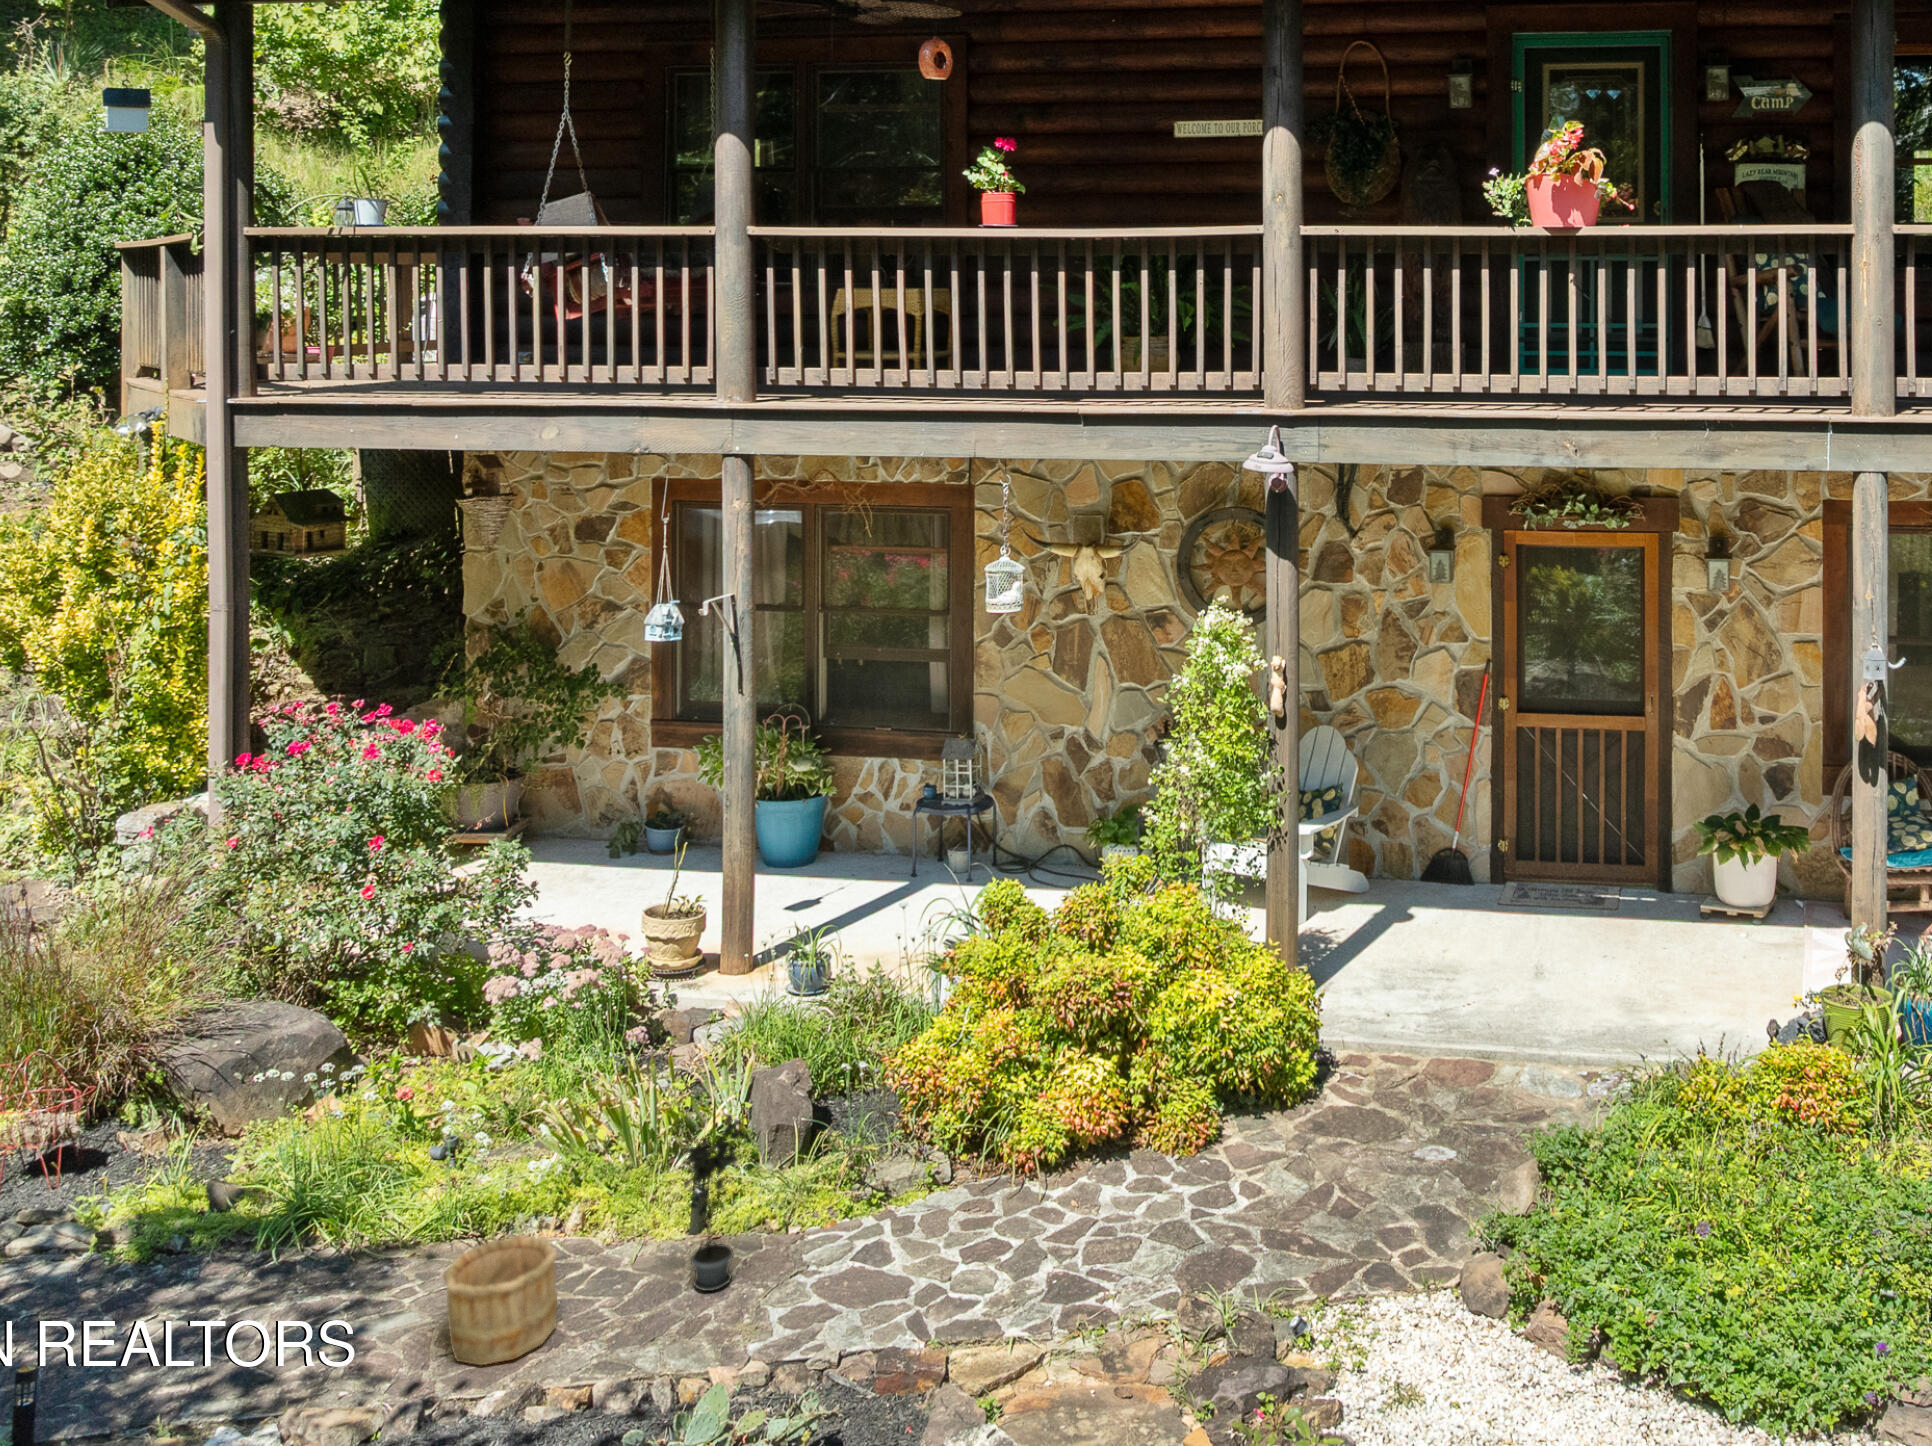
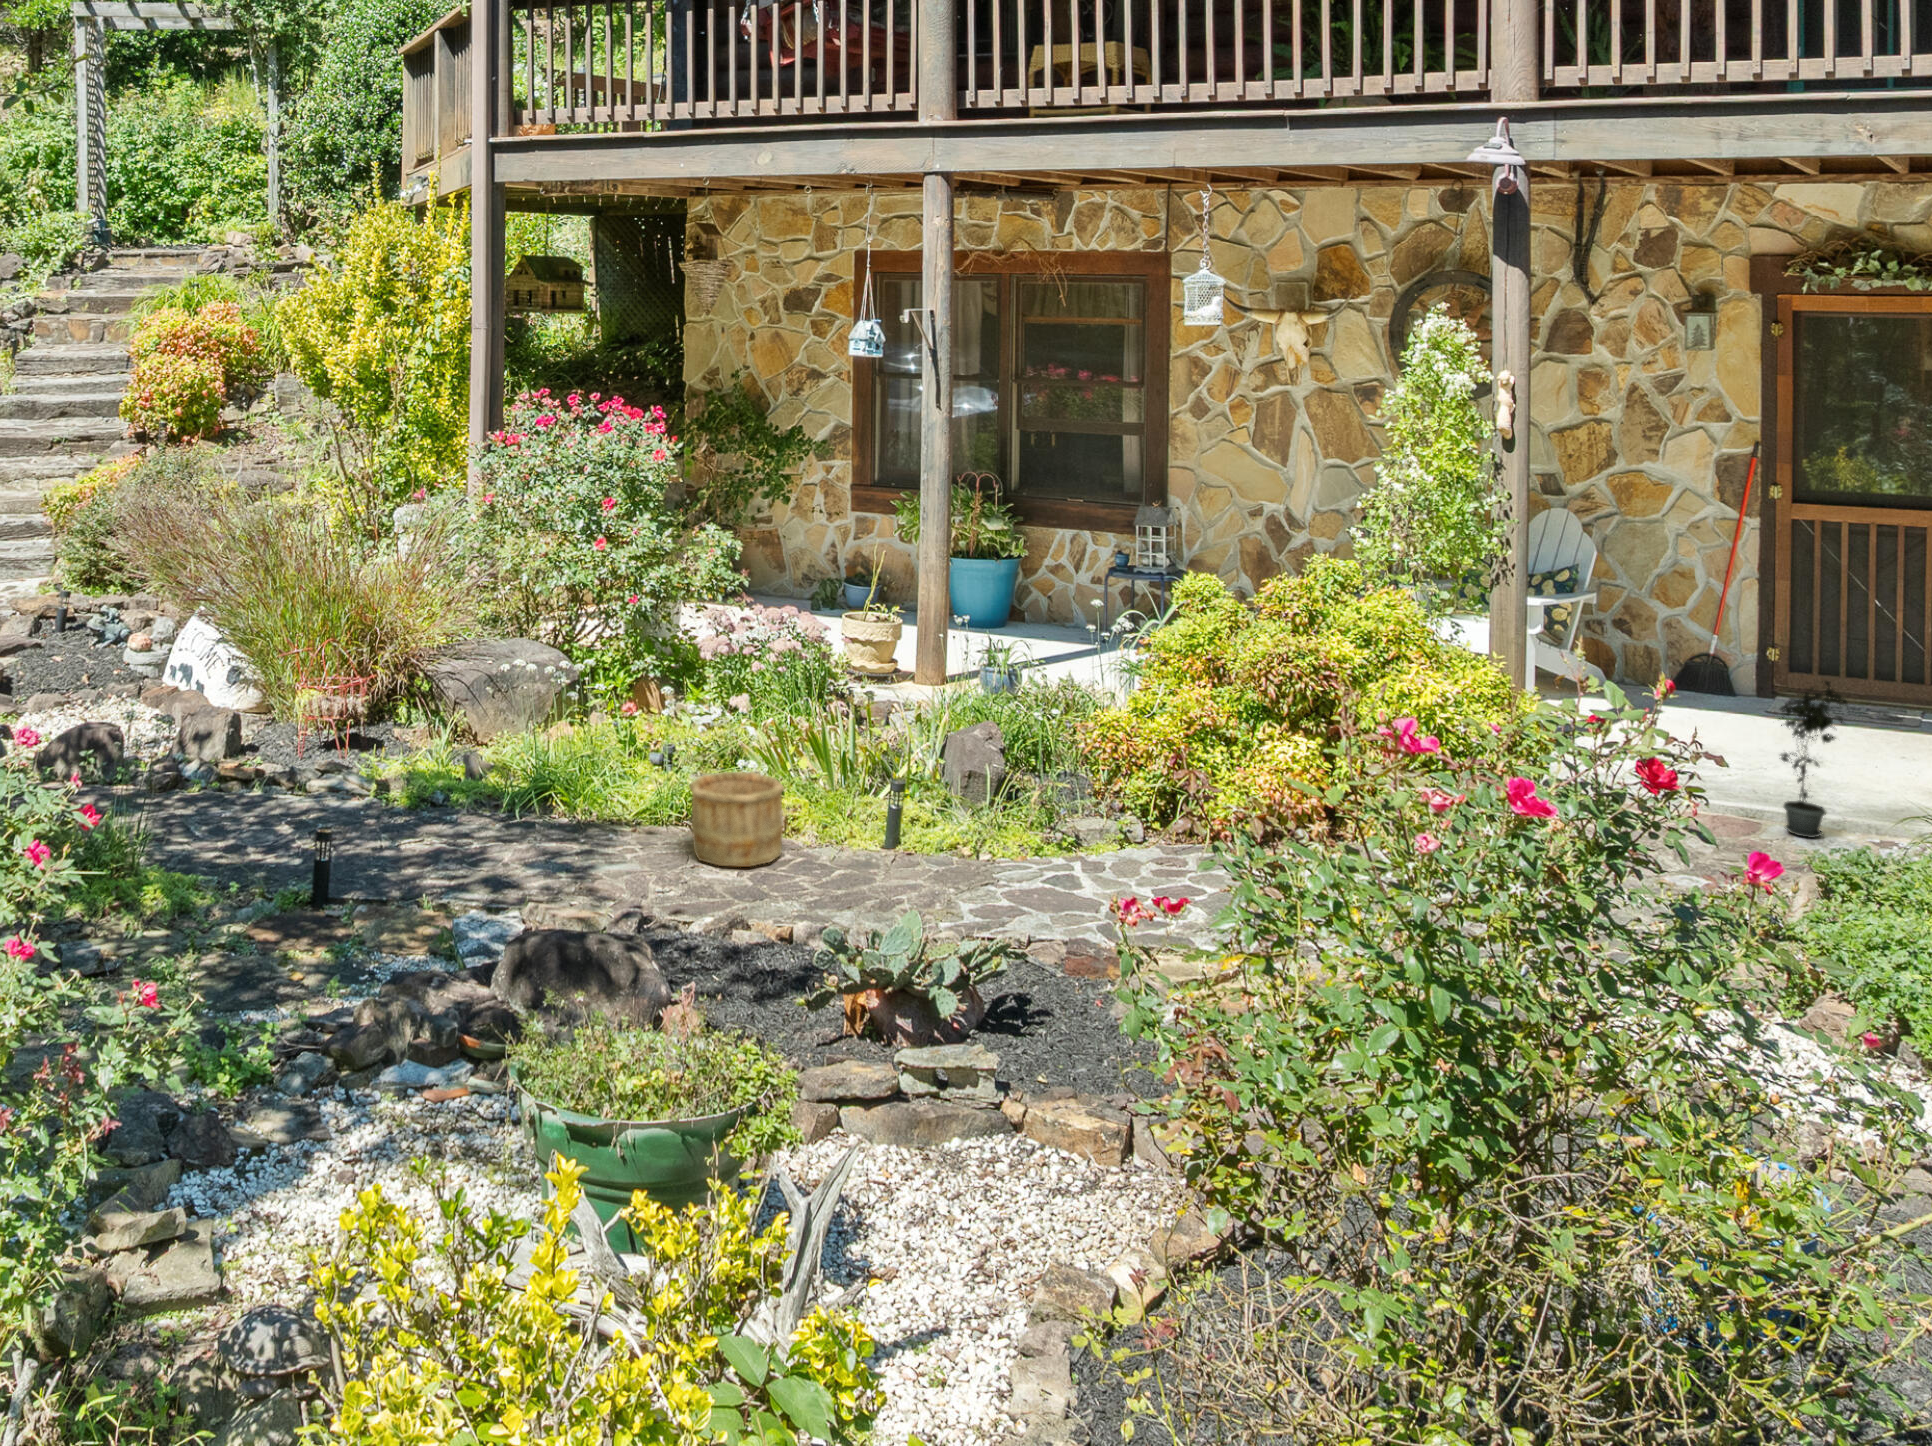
potted plant: present [676,1115,750,1291] -> present [1779,681,1847,838]

